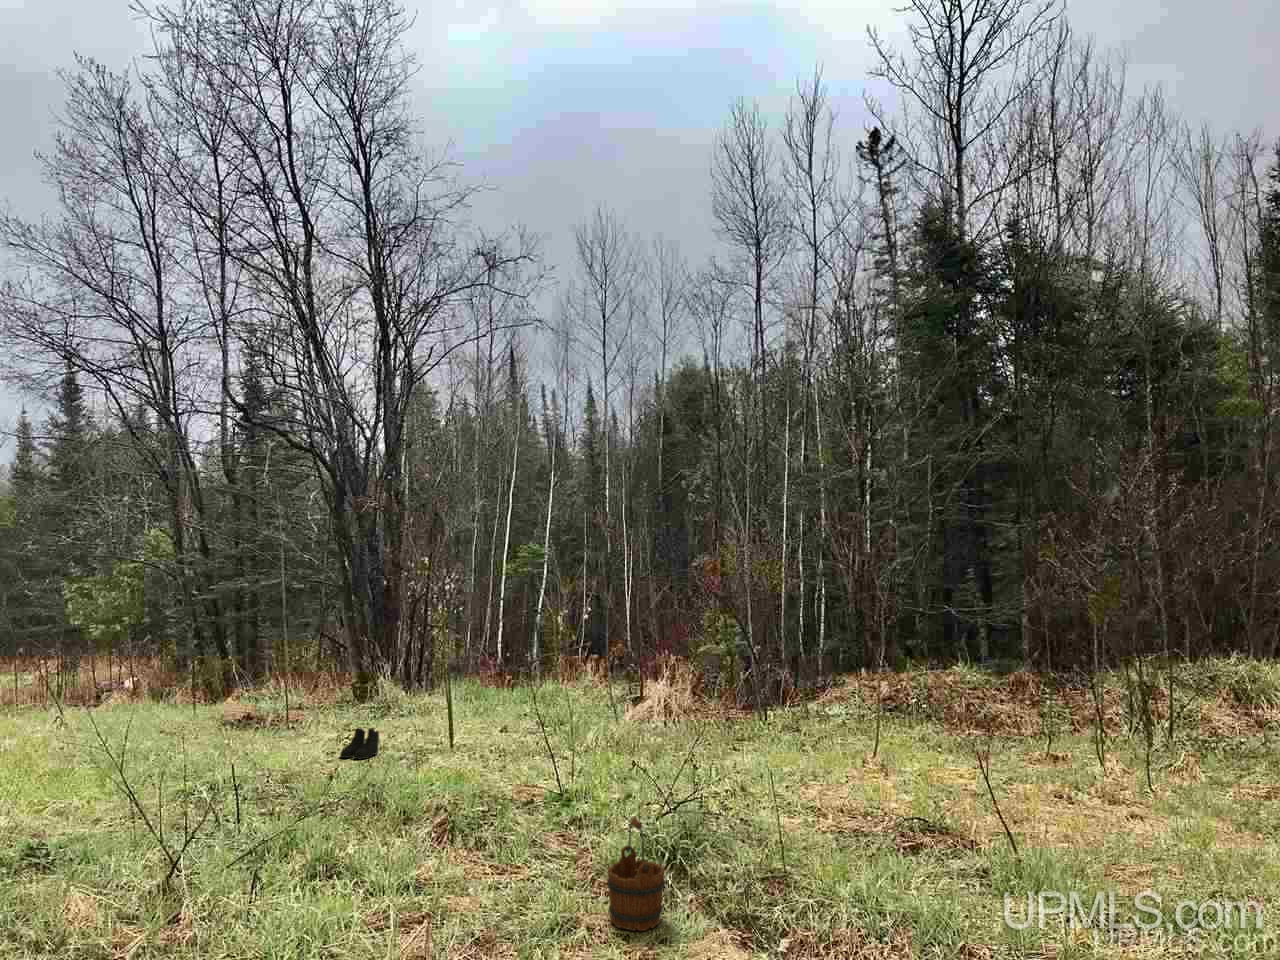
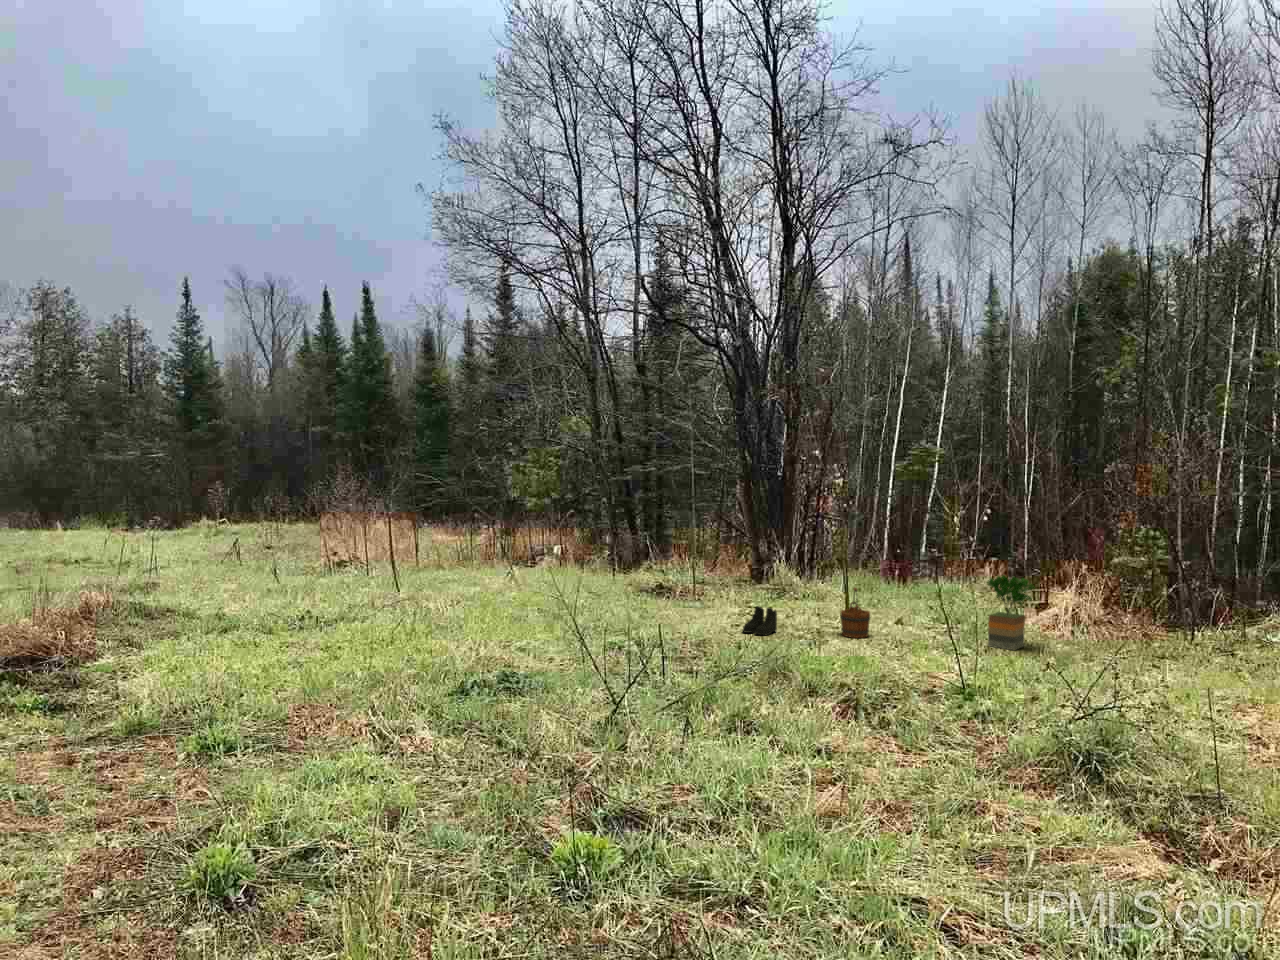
potted tree: none [581,681,624,752] -> present [987,575,1033,650]
wooden bucket: present [607,819,665,931] -> present [840,588,870,638]

